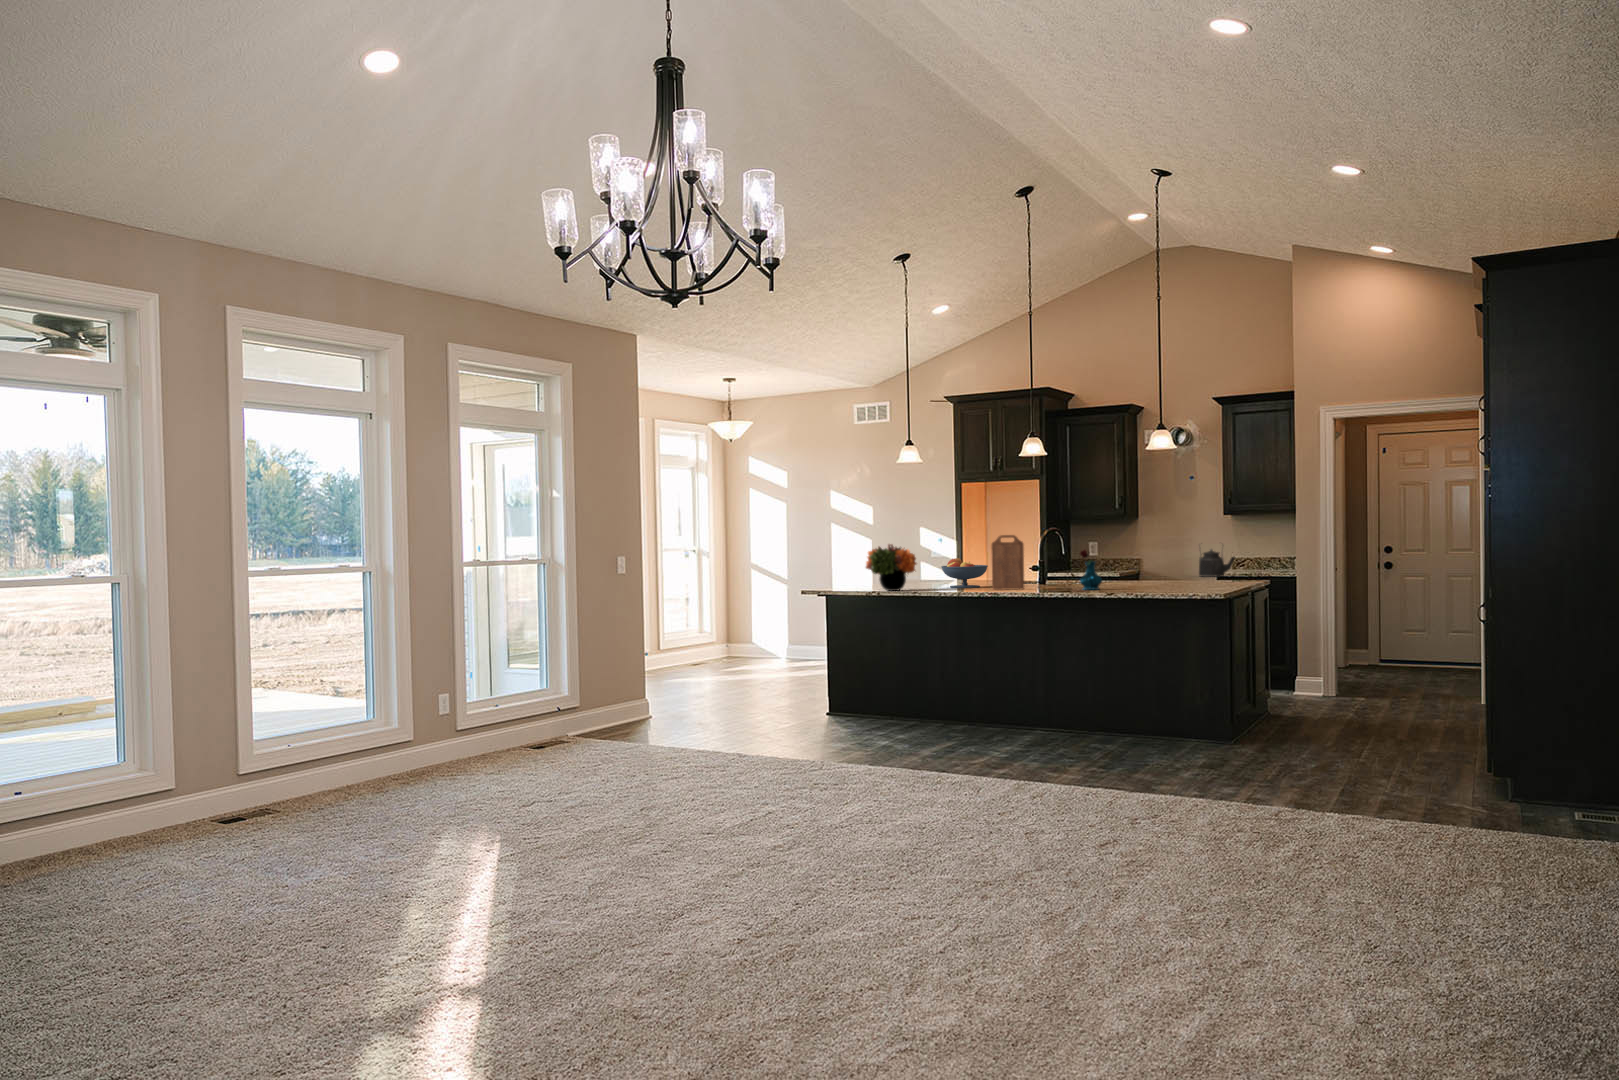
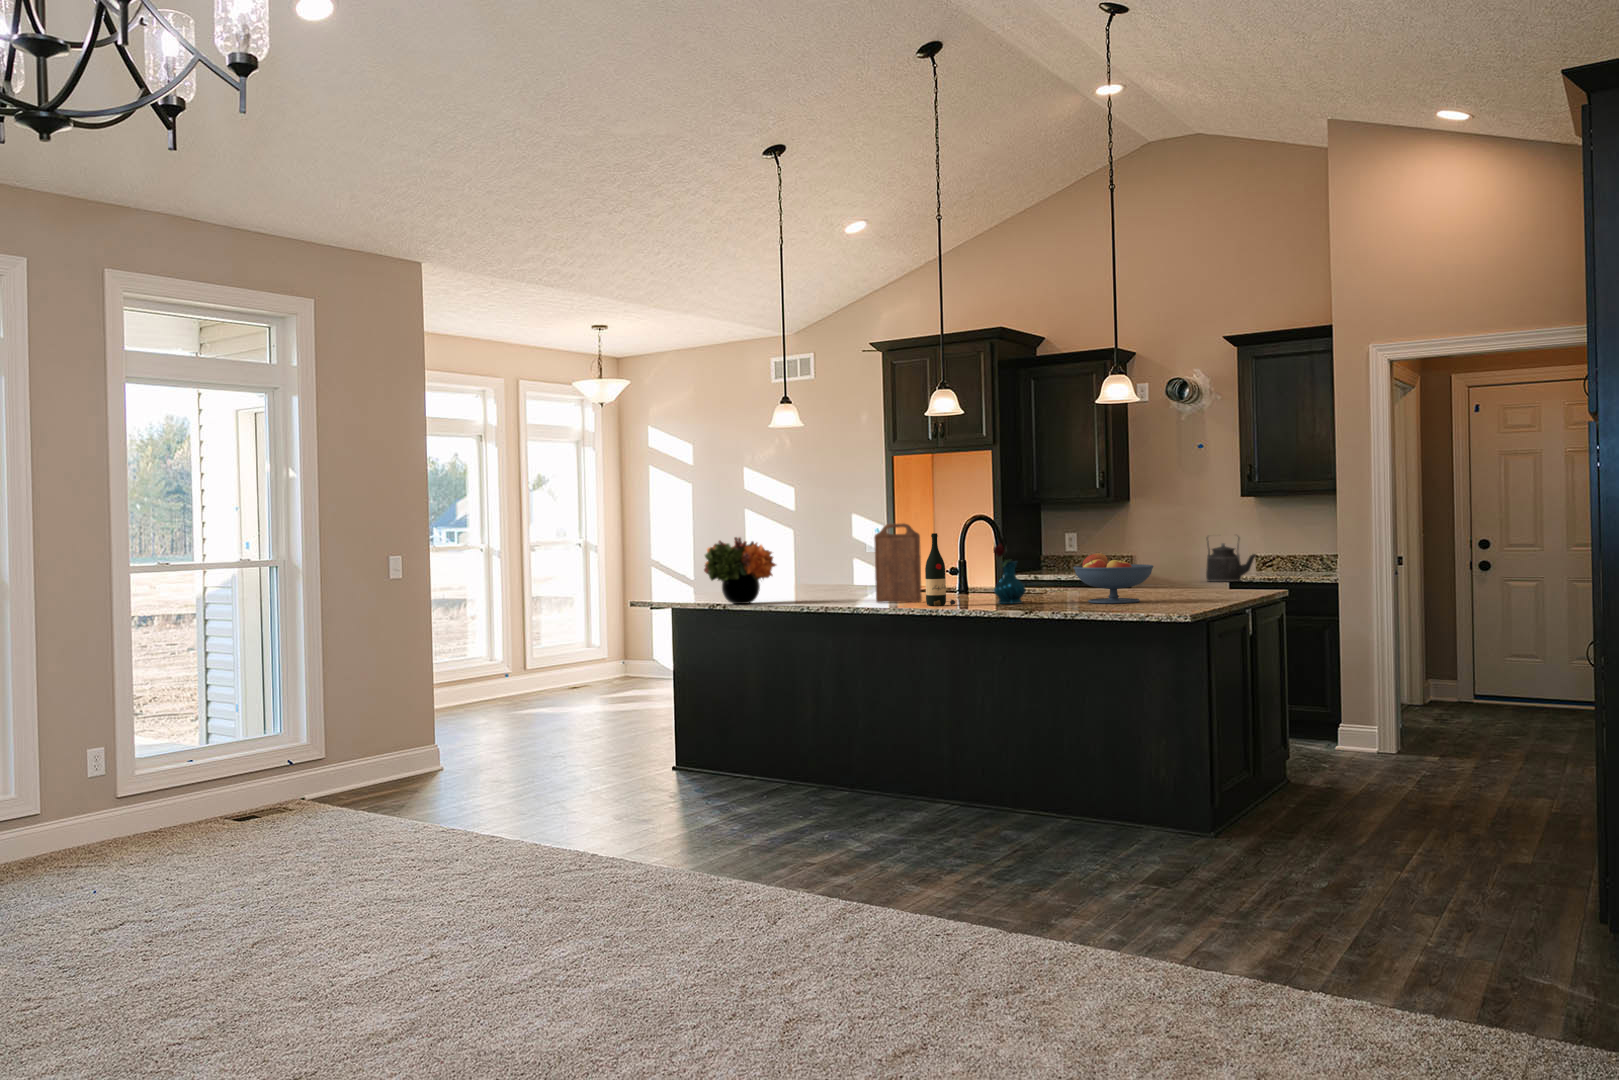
wine bottle: none [1034,542,1056,591] -> present [925,533,956,606]
fruit bowl: present [941,558,988,588] -> present [1073,553,1154,604]

